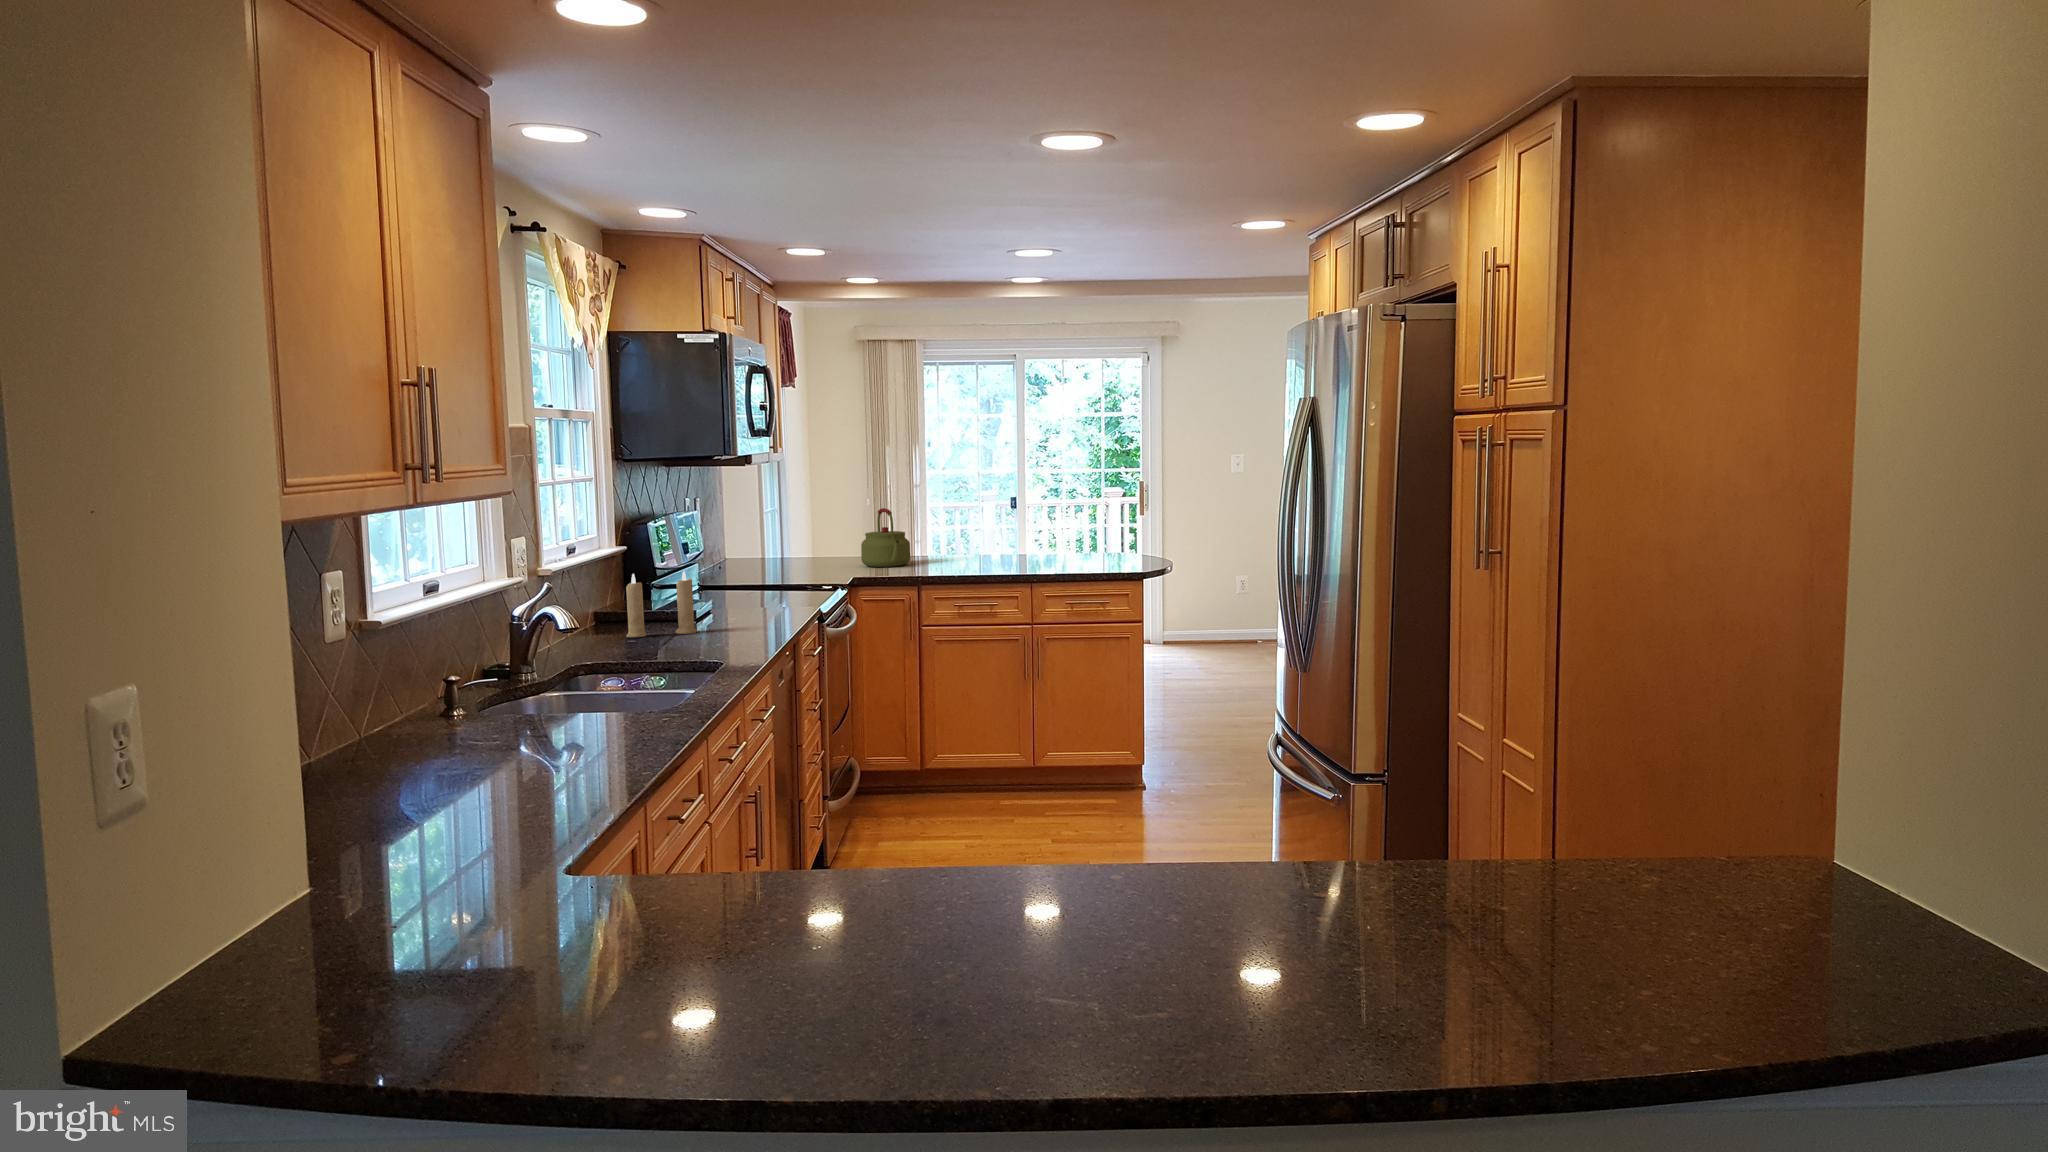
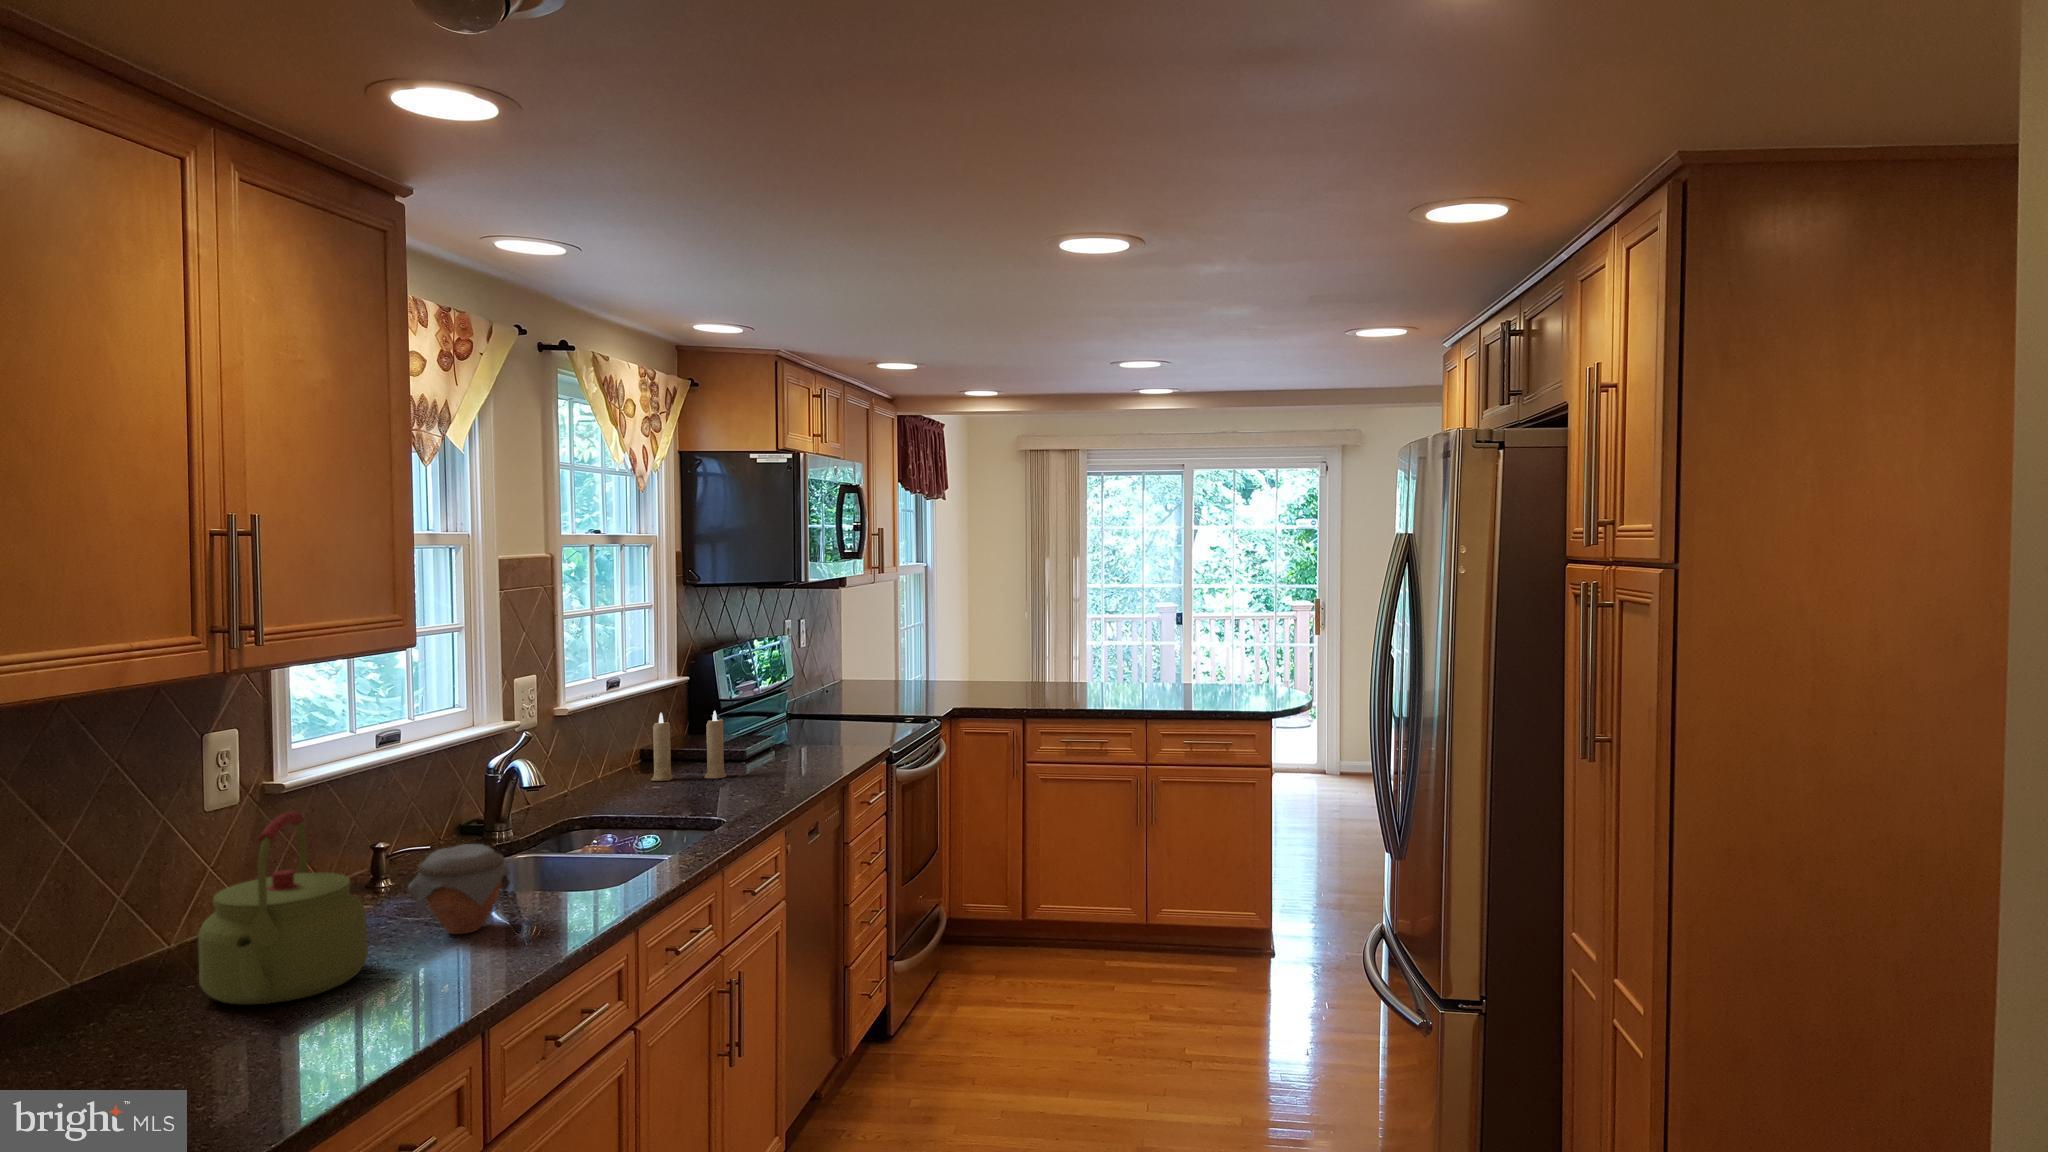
kettle: present [861,508,910,567] -> present [198,811,368,1004]
jar: none [534,663,622,741] -> present [408,844,510,934]

